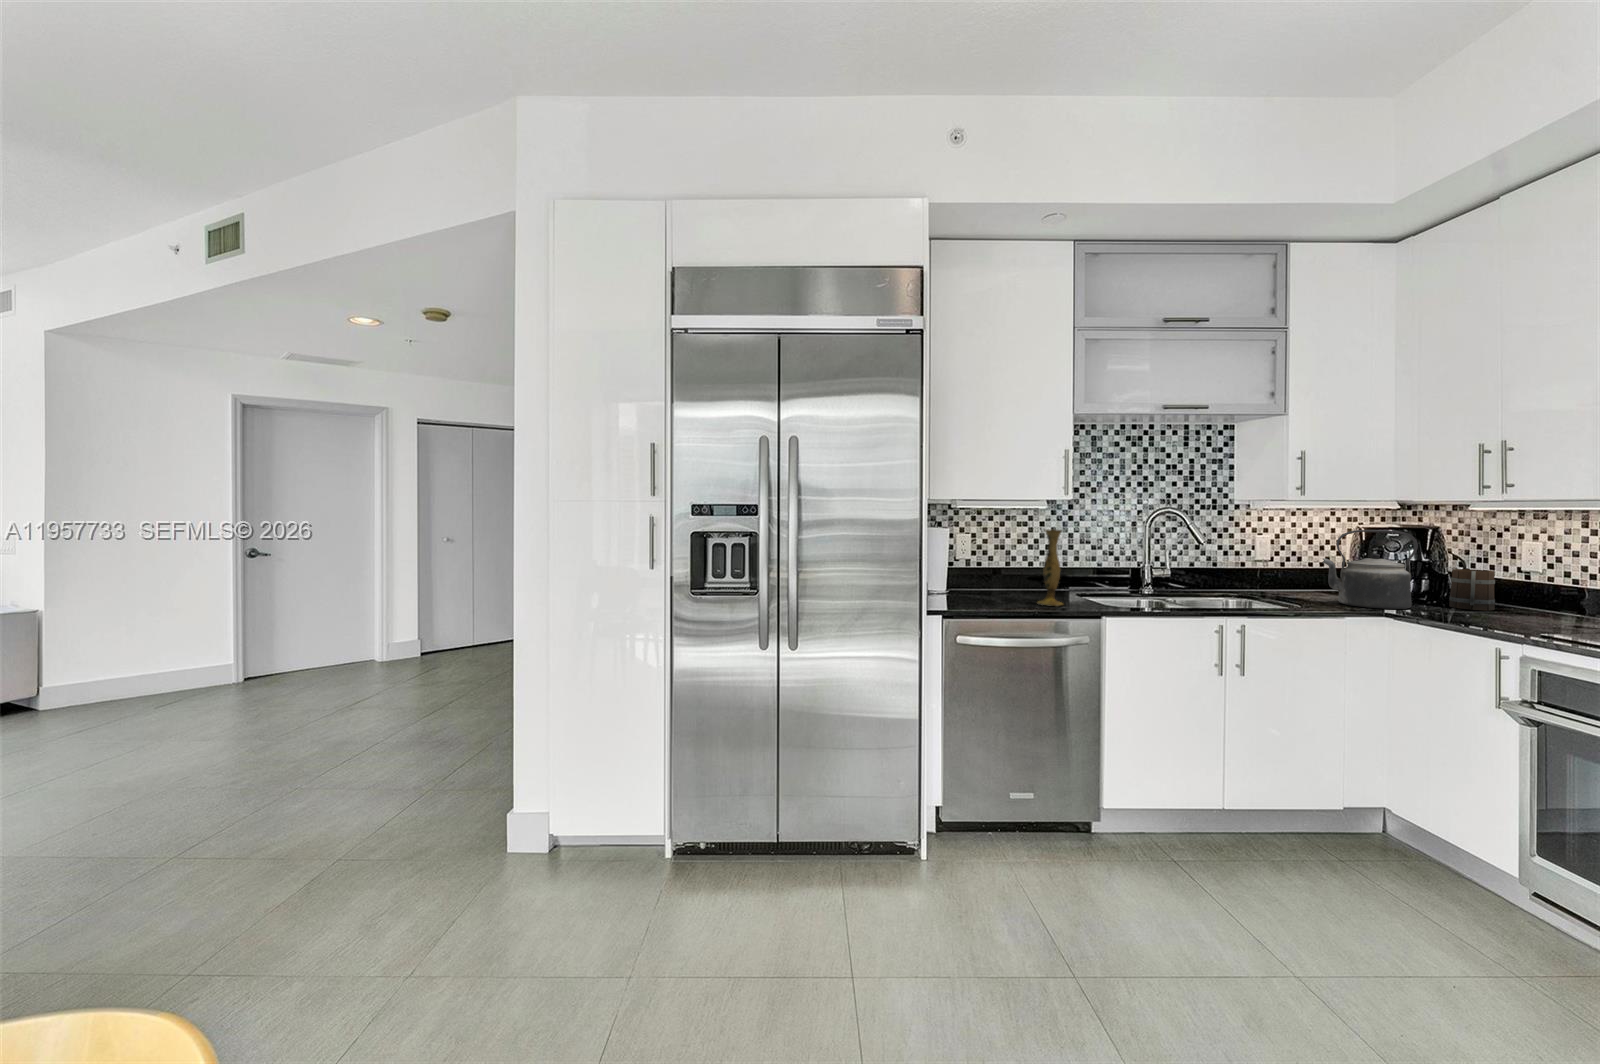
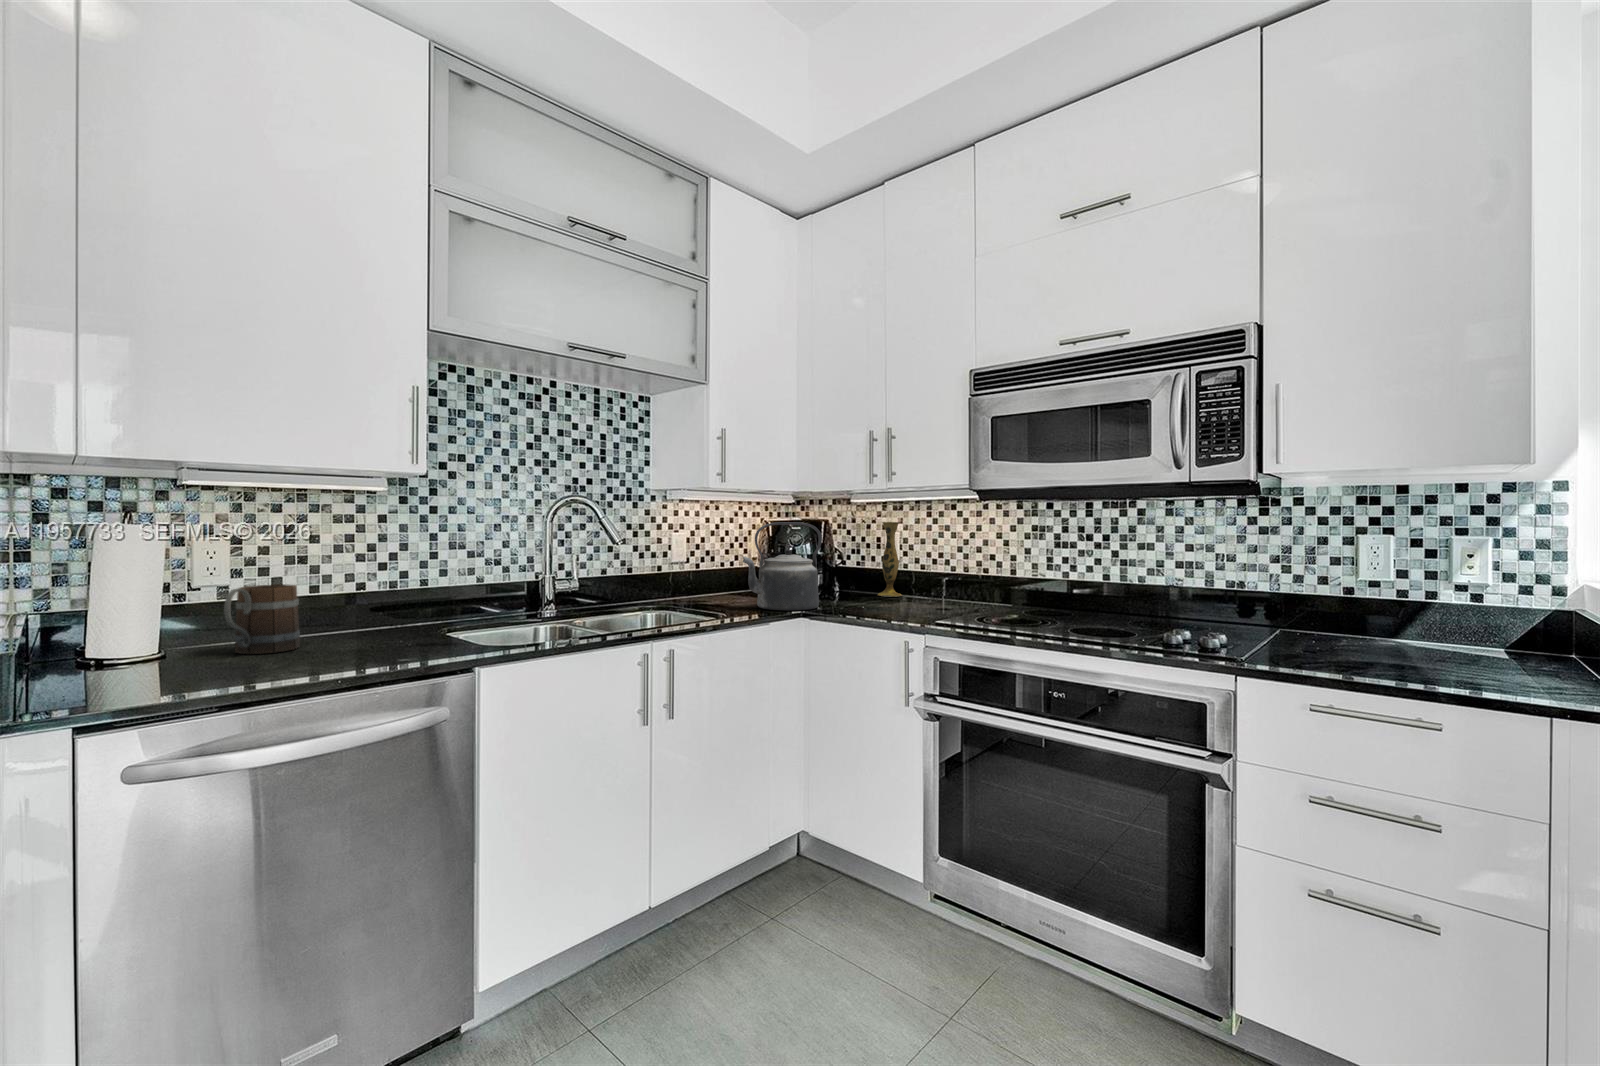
vase: present [1037,529,1063,606] -> present [878,522,902,596]
mug: present [1449,569,1495,611] -> present [224,584,300,654]

